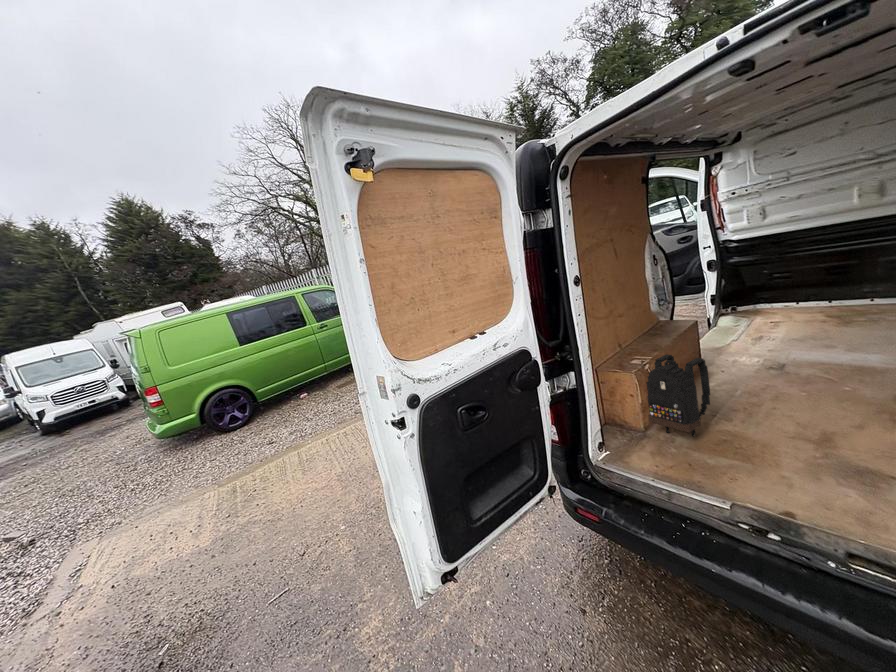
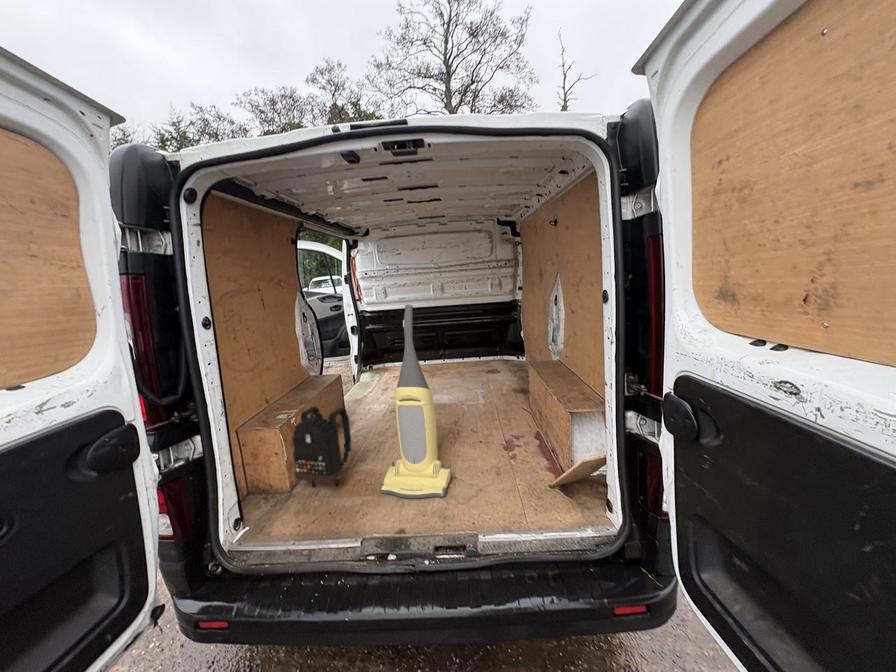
vacuum cleaner: none [745,240,853,476] -> present [380,305,451,498]

